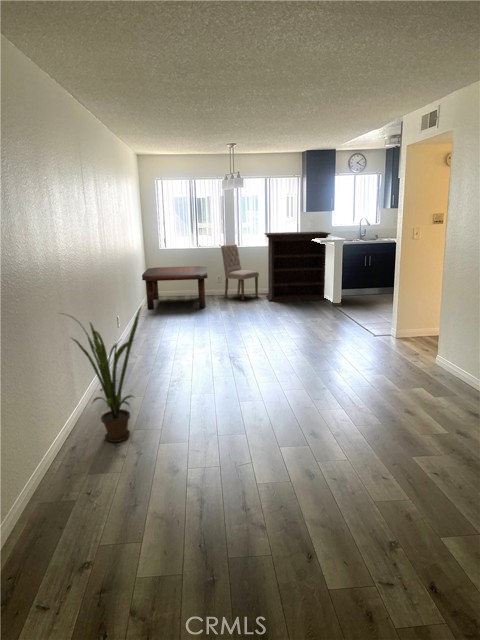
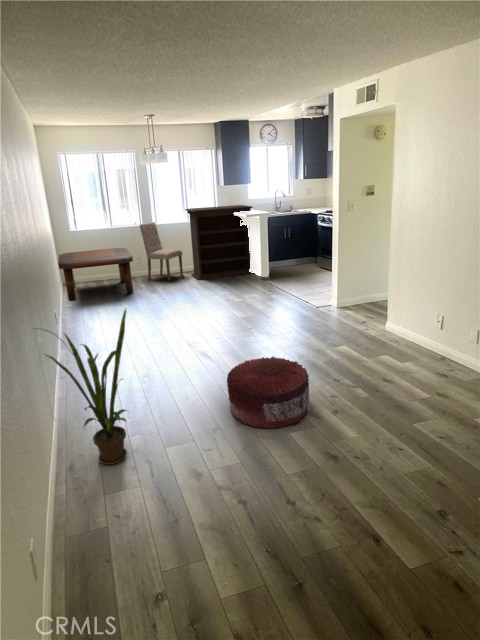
pouf: none [233,370,315,436] -> present [227,356,309,428]

